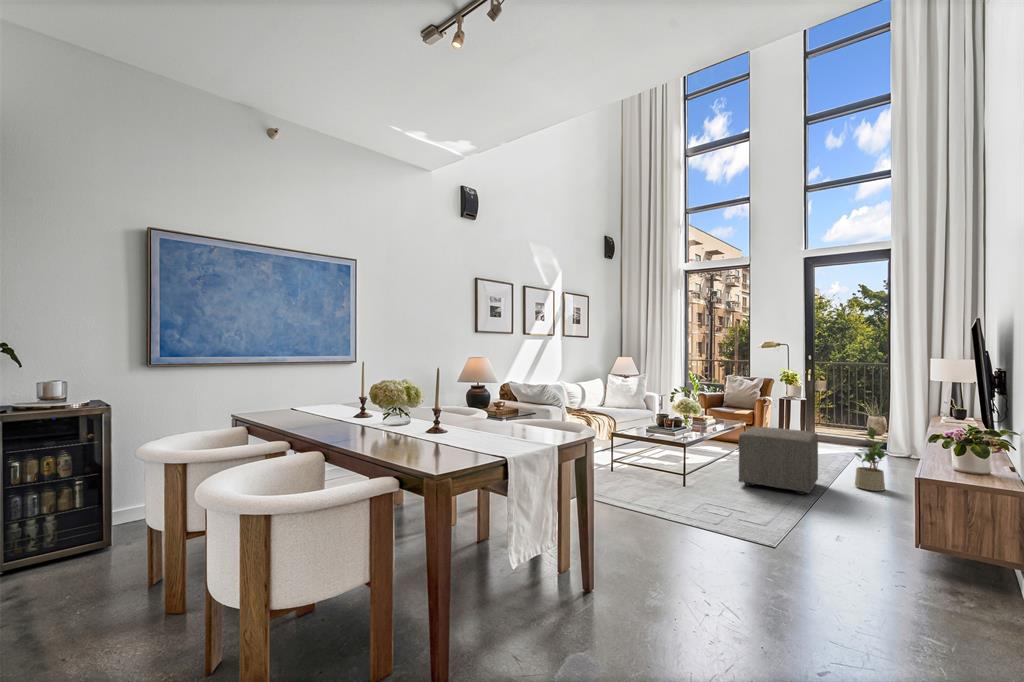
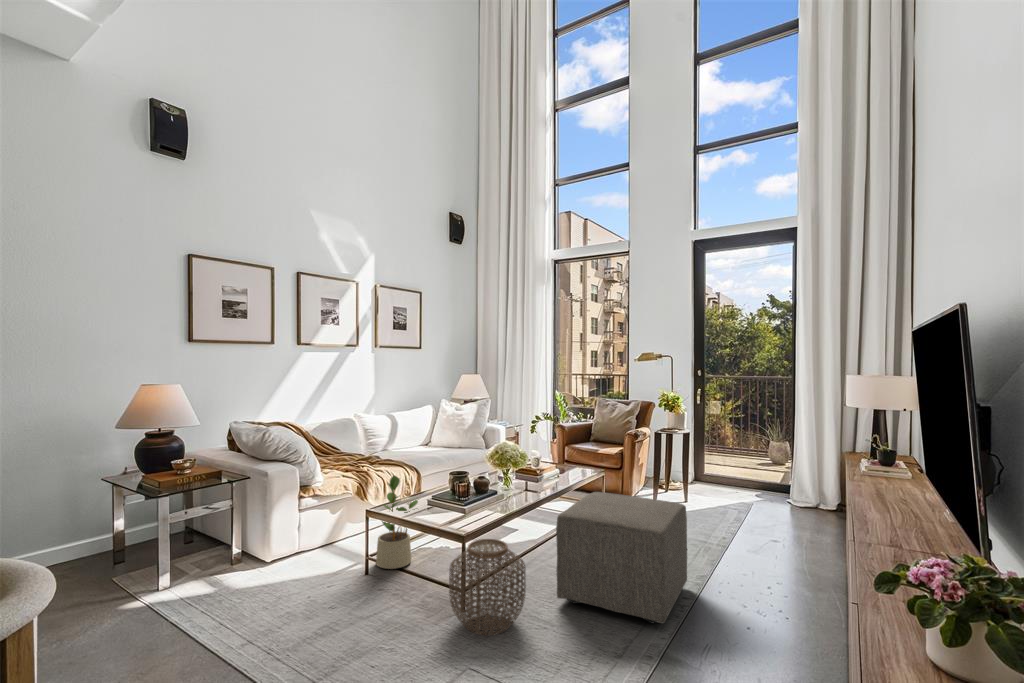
potted plant: present [855,427,886,491] -> present [376,476,418,569]
woven basket: none [681,445,727,495] -> present [449,539,526,636]

